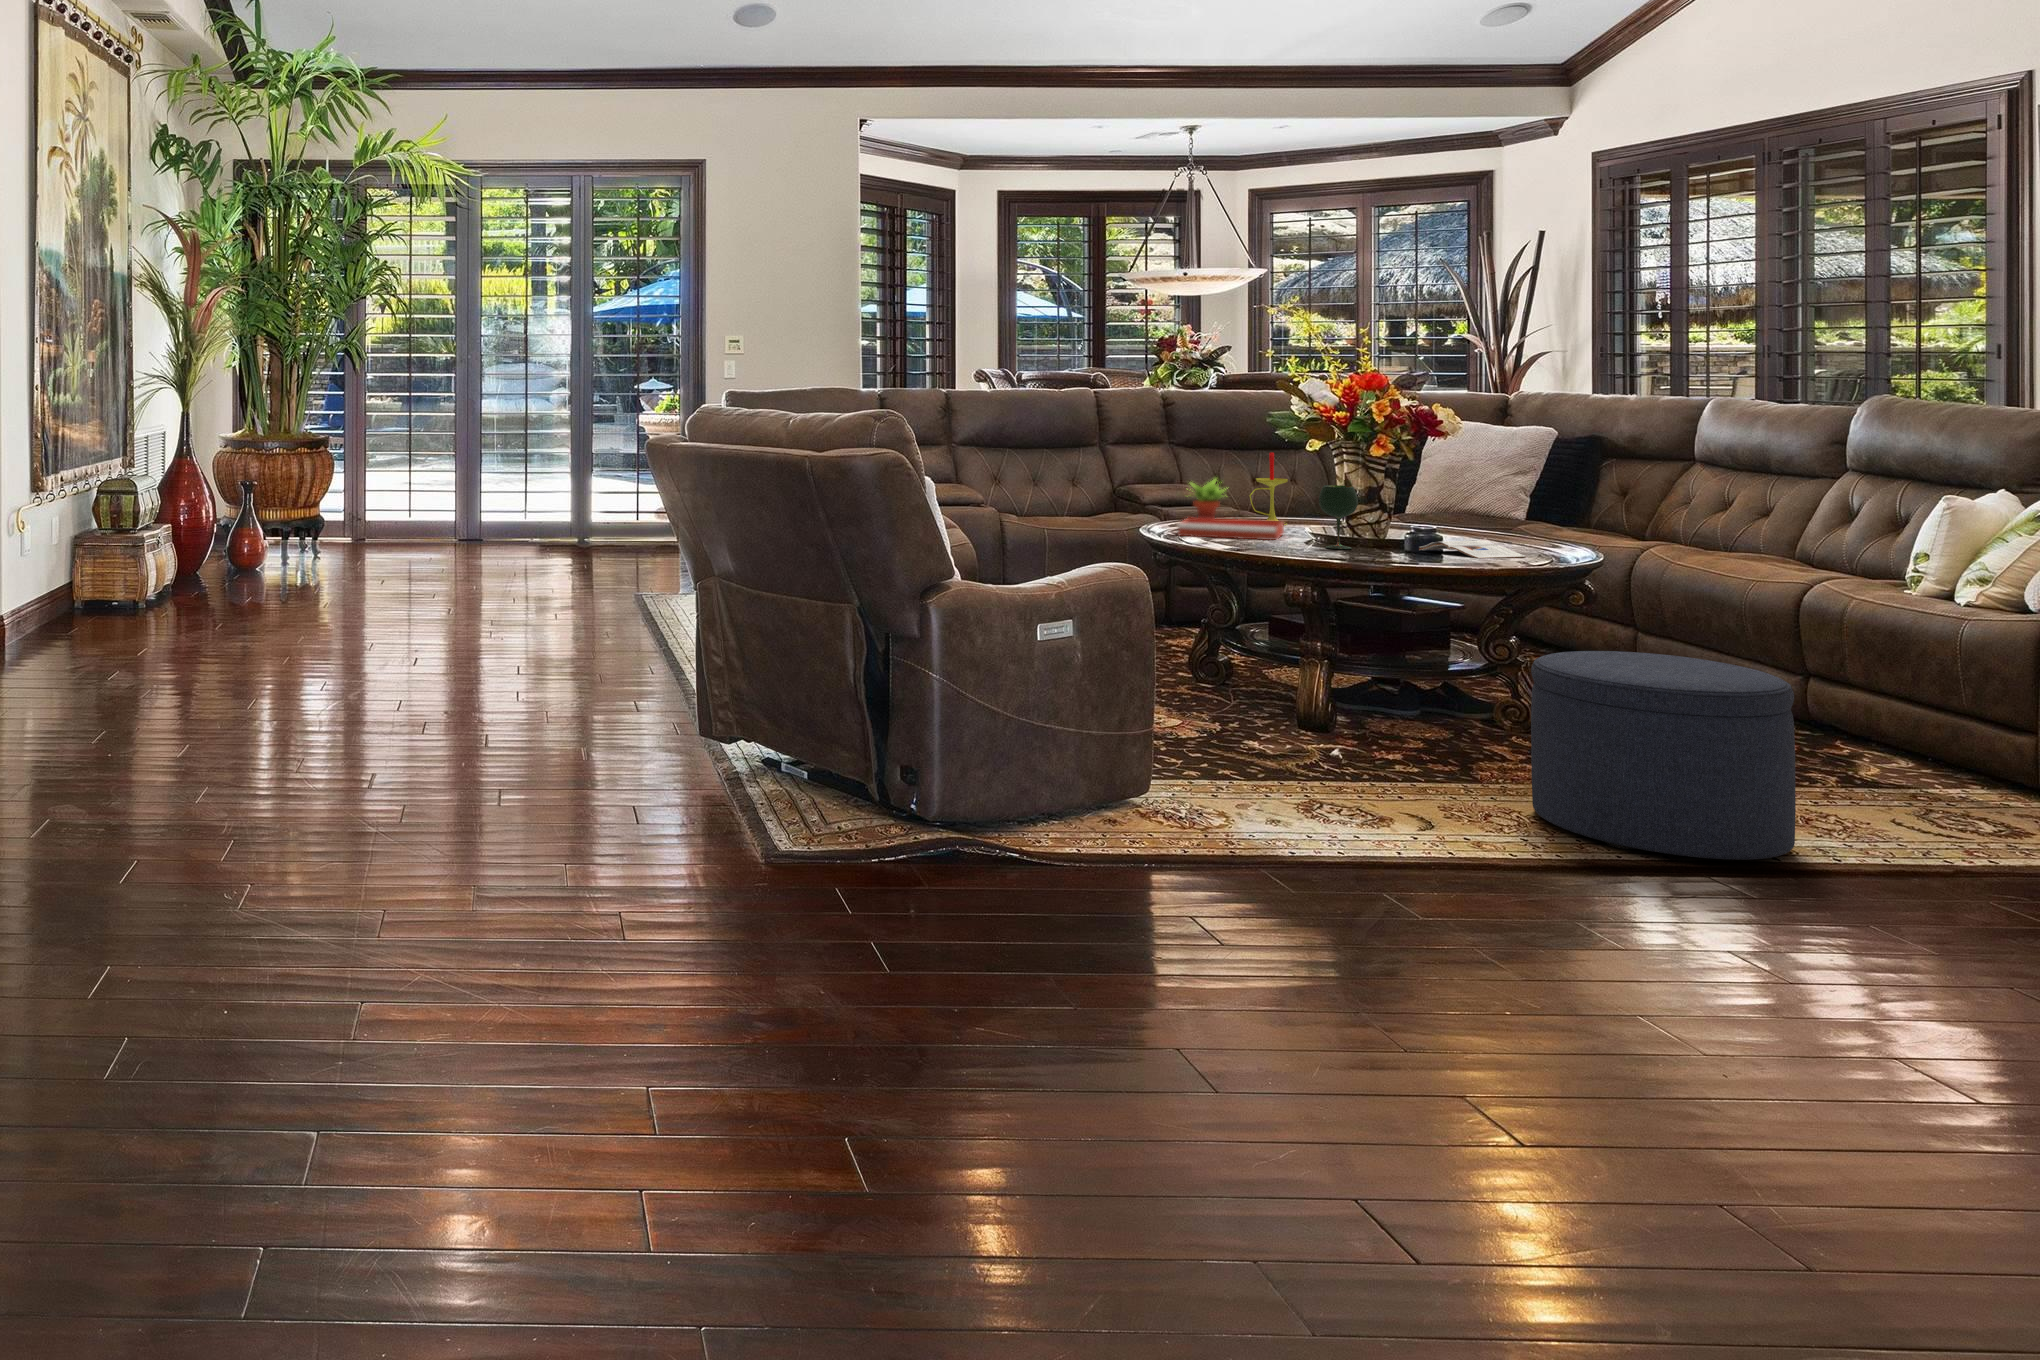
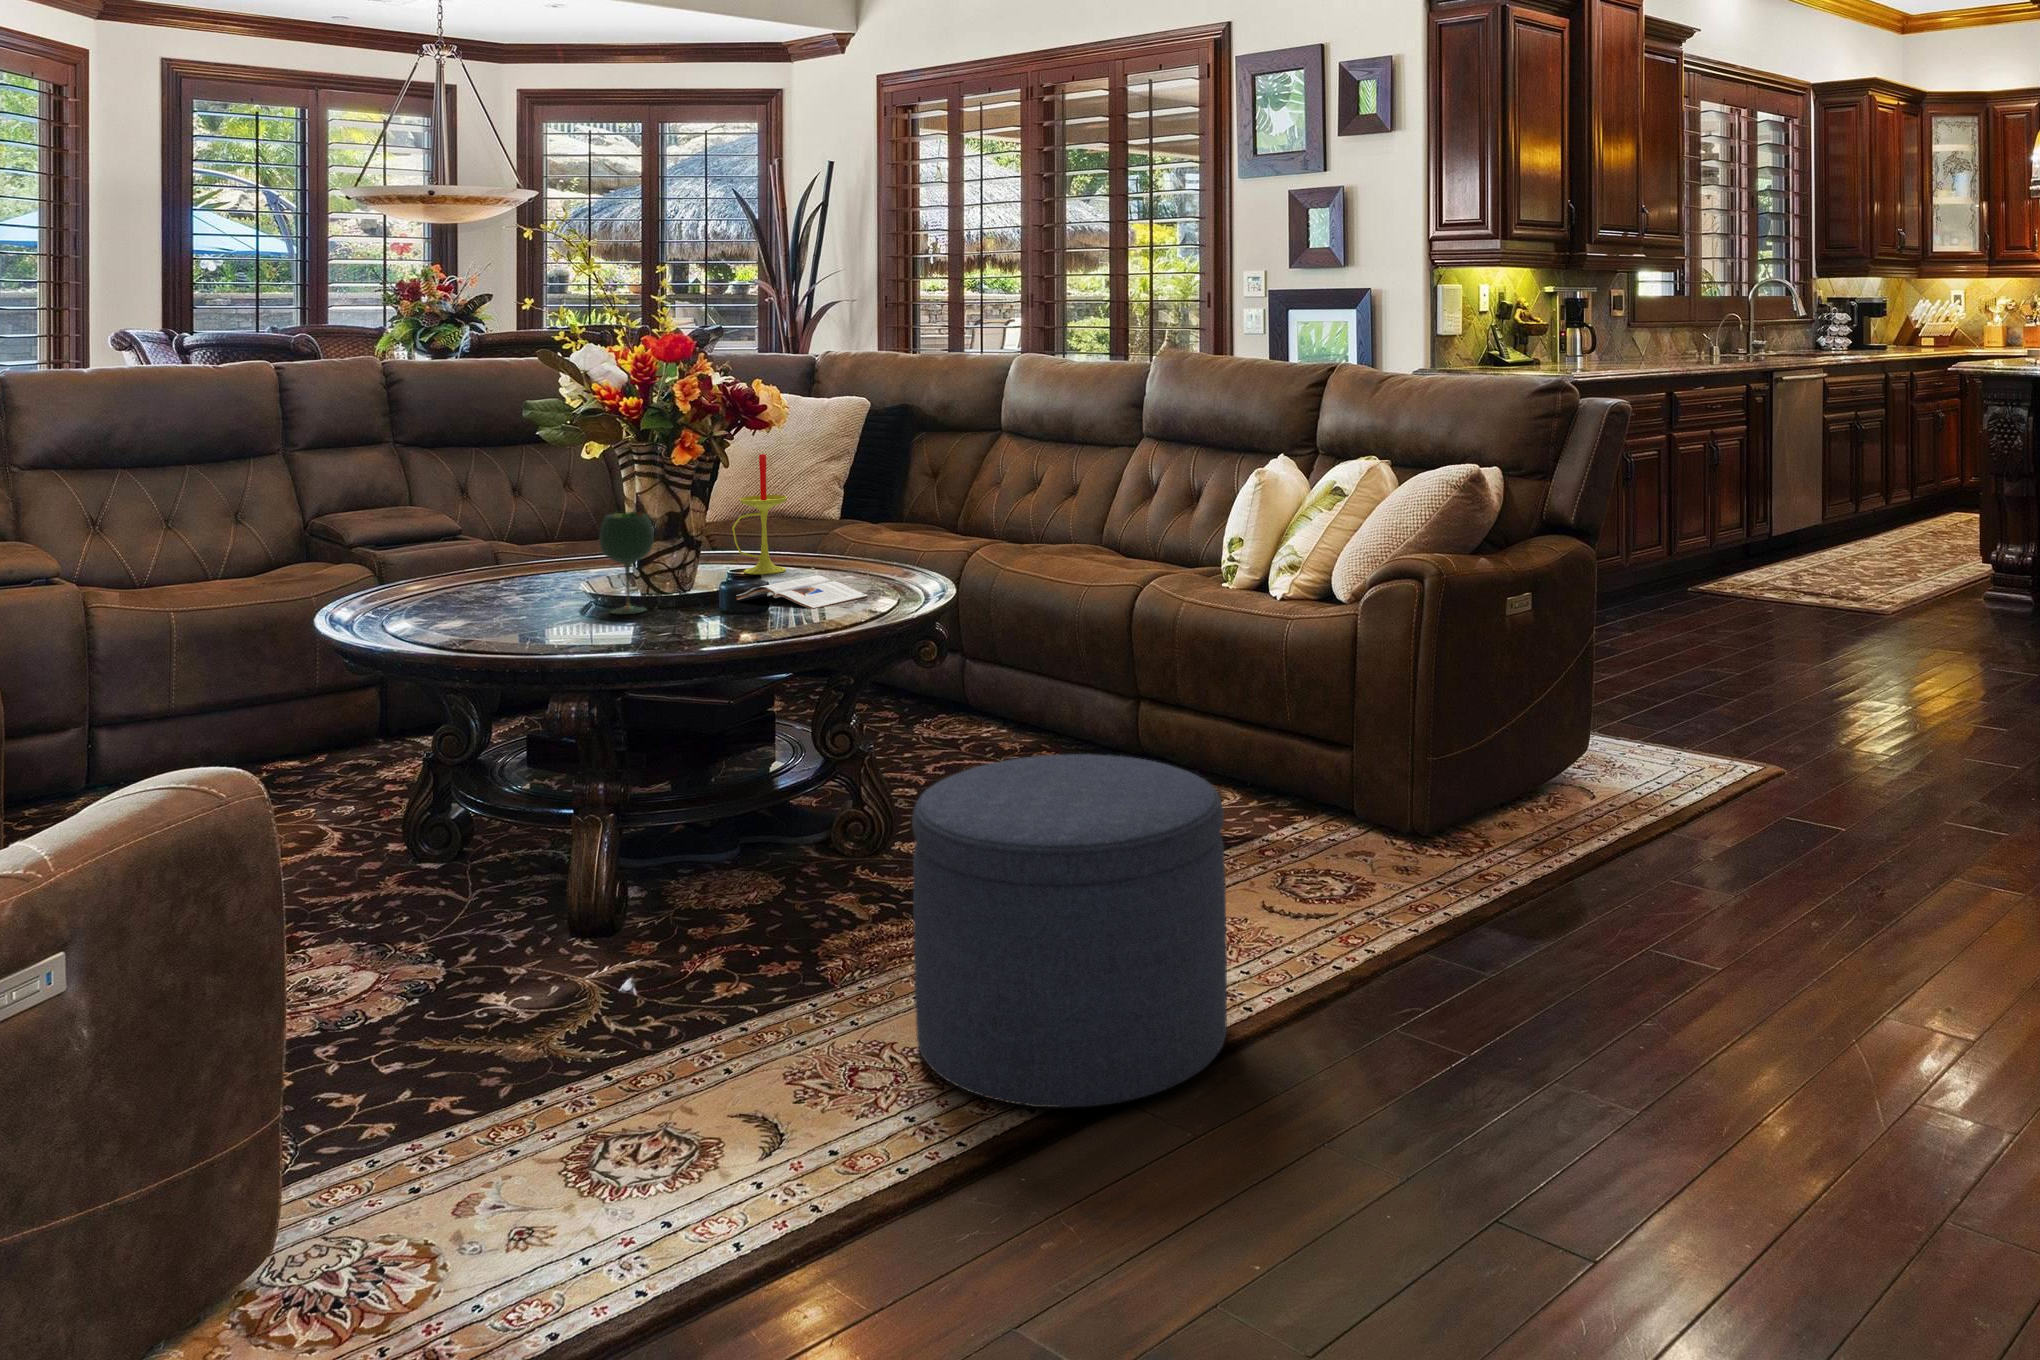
candle: present [1250,453,1288,525] -> present [732,454,787,574]
succulent plant: present [1191,479,1229,518] -> none [411,492,479,560]
tray: present [1178,518,1284,540] -> none [386,564,552,611]

